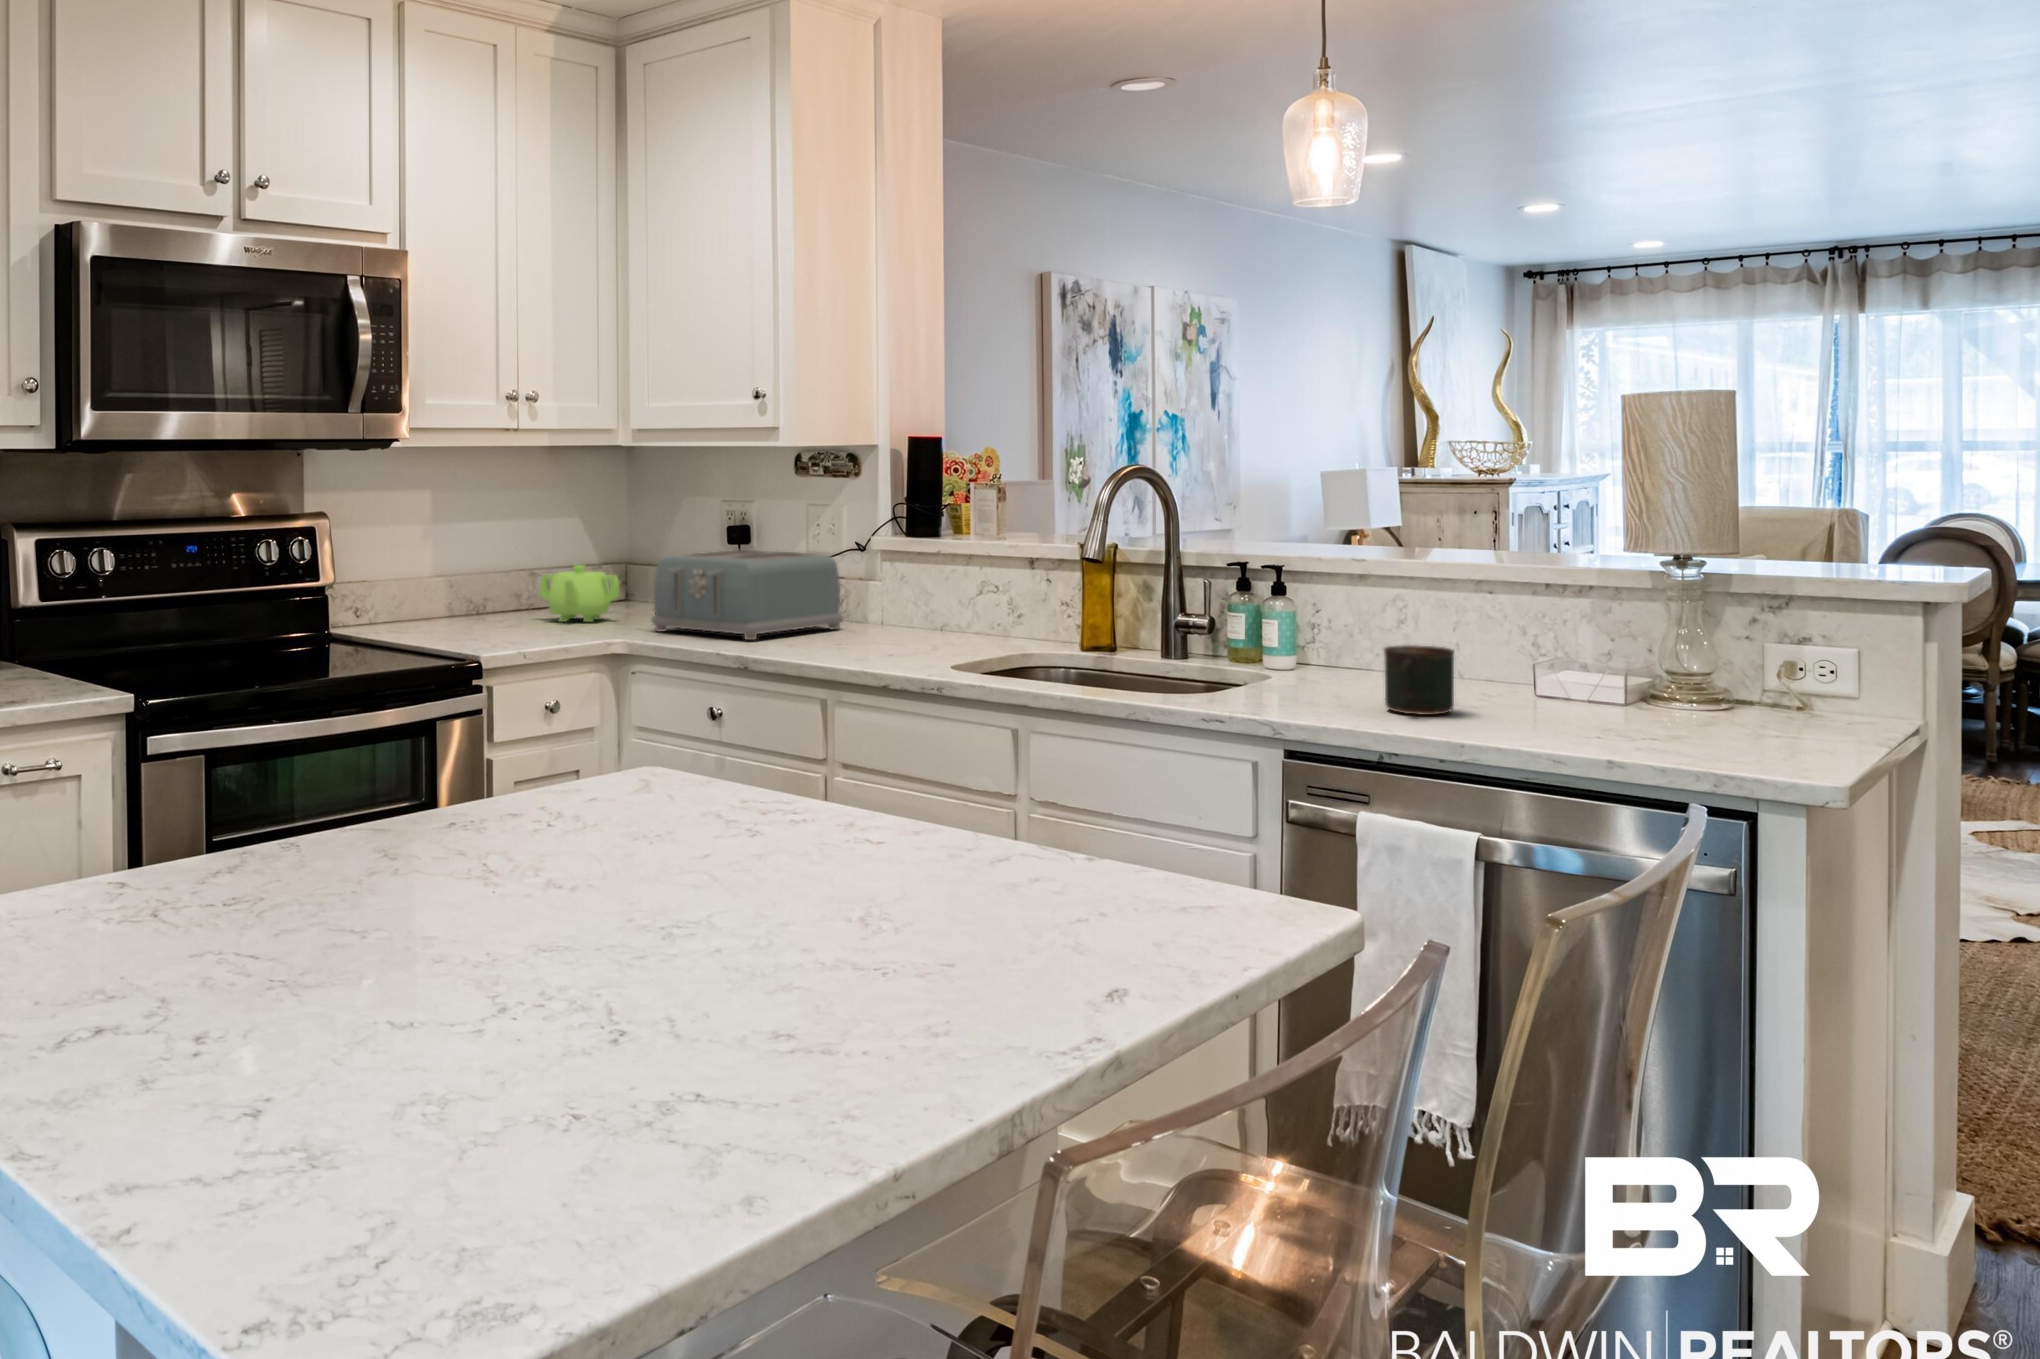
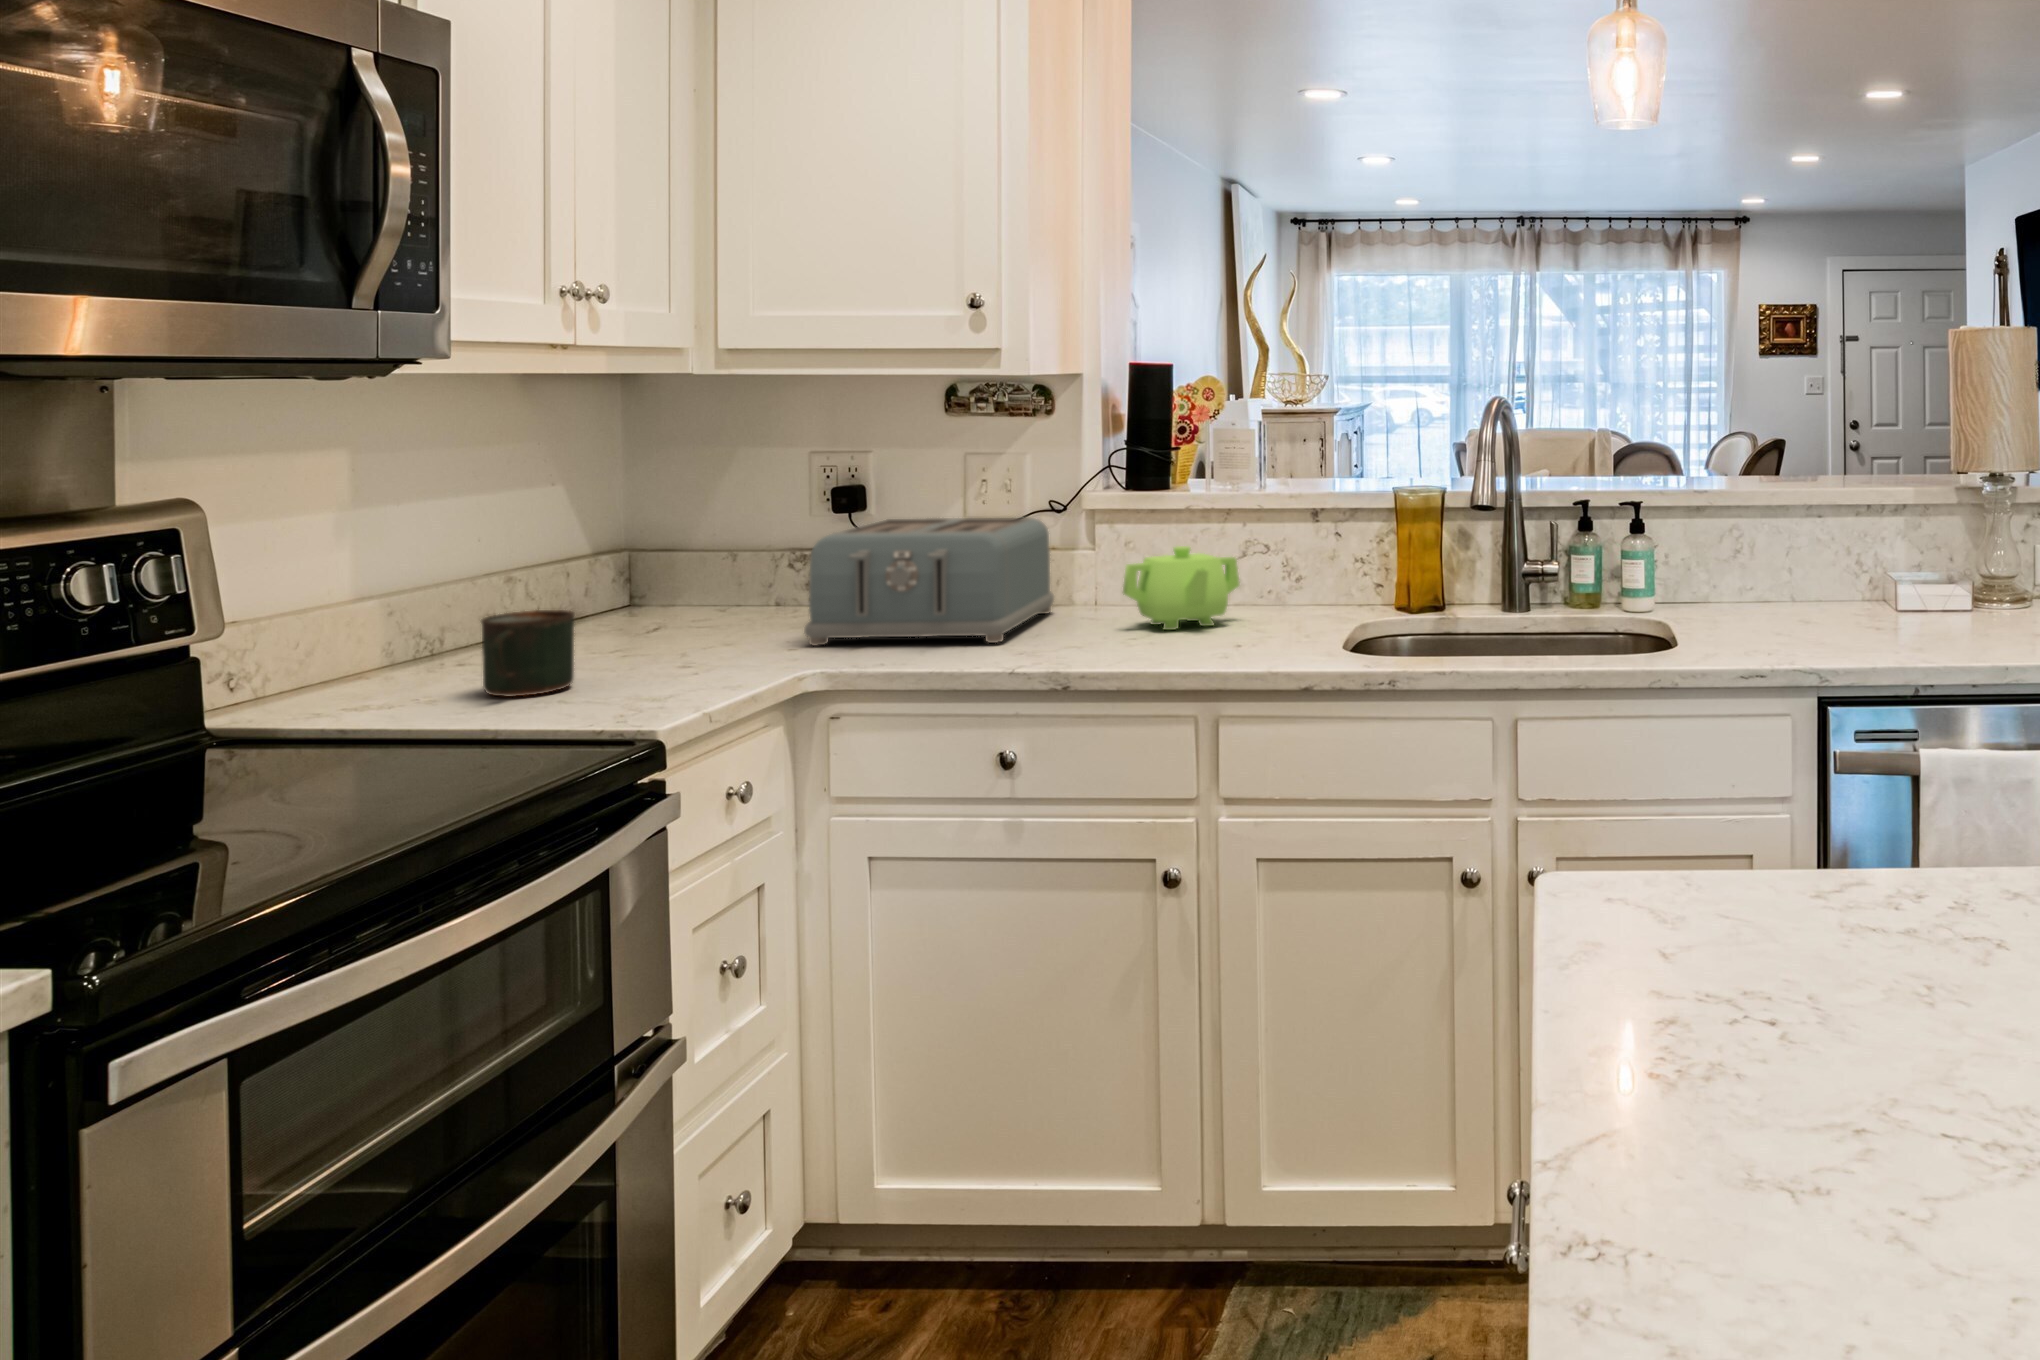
teapot: present [540,565,620,622] -> present [1123,546,1240,630]
mug: present [1384,645,1455,715] -> present [481,610,574,696]

